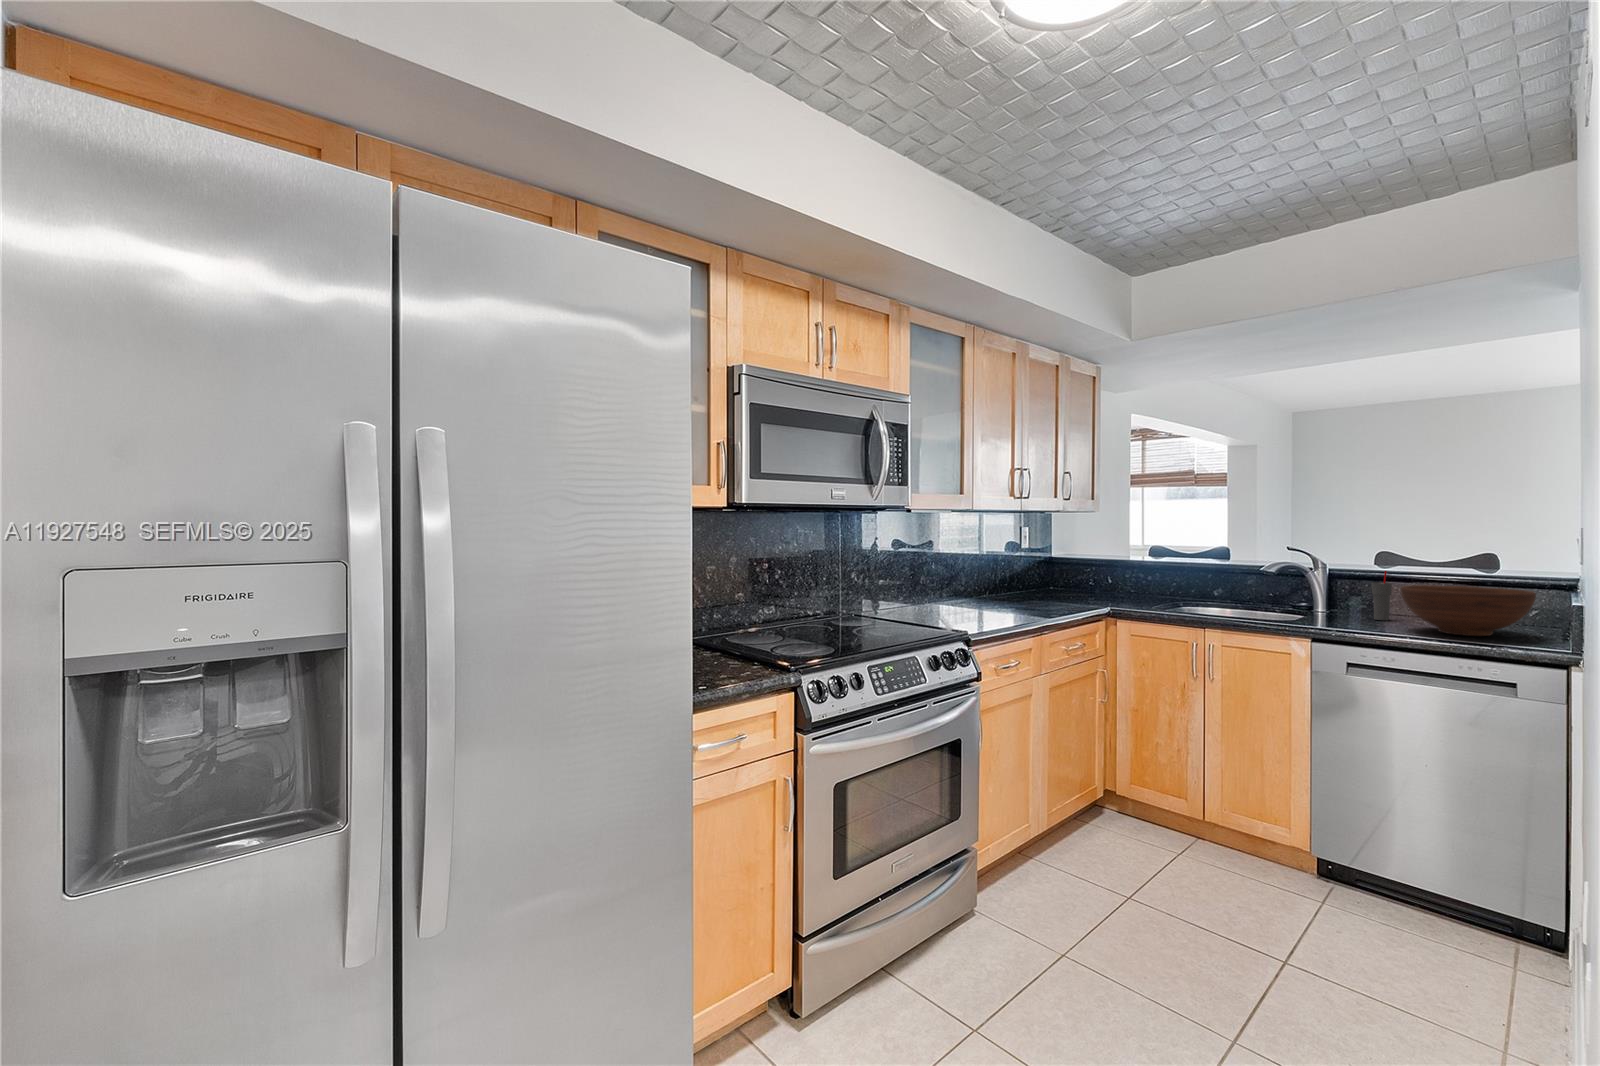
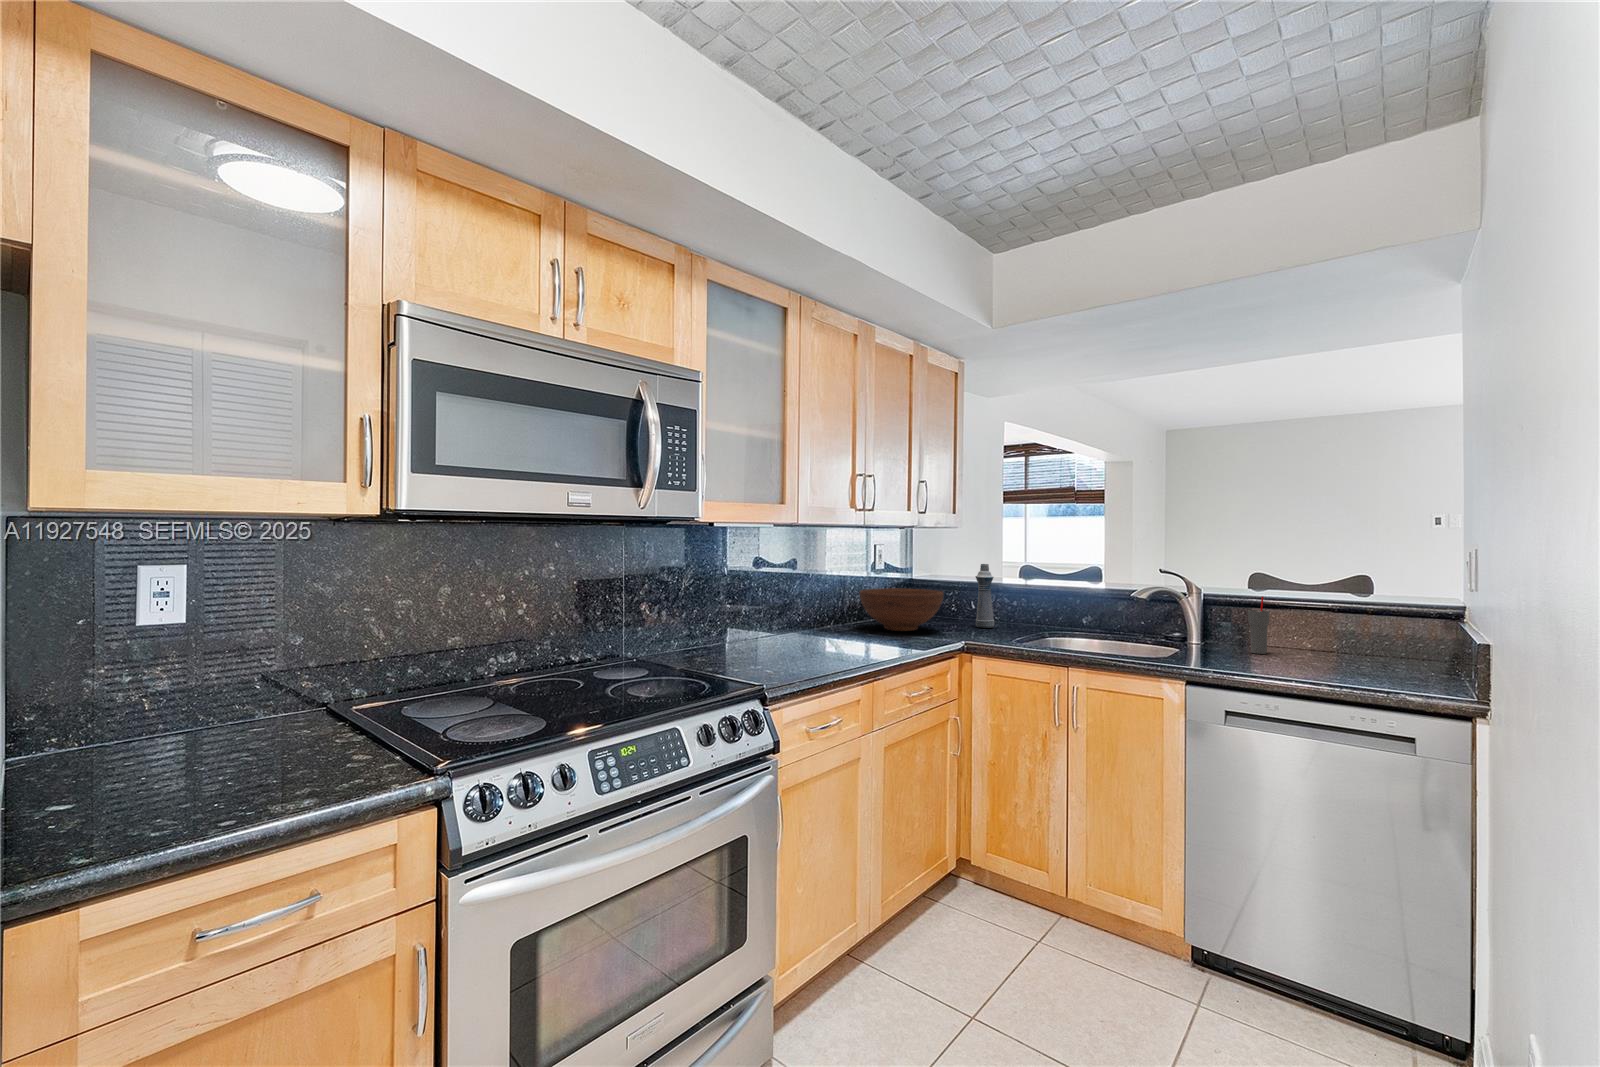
bottle: none [1114,544,1132,600] -> present [975,564,995,628]
fruit bowl: present [1401,585,1536,636] -> present [859,588,944,631]

